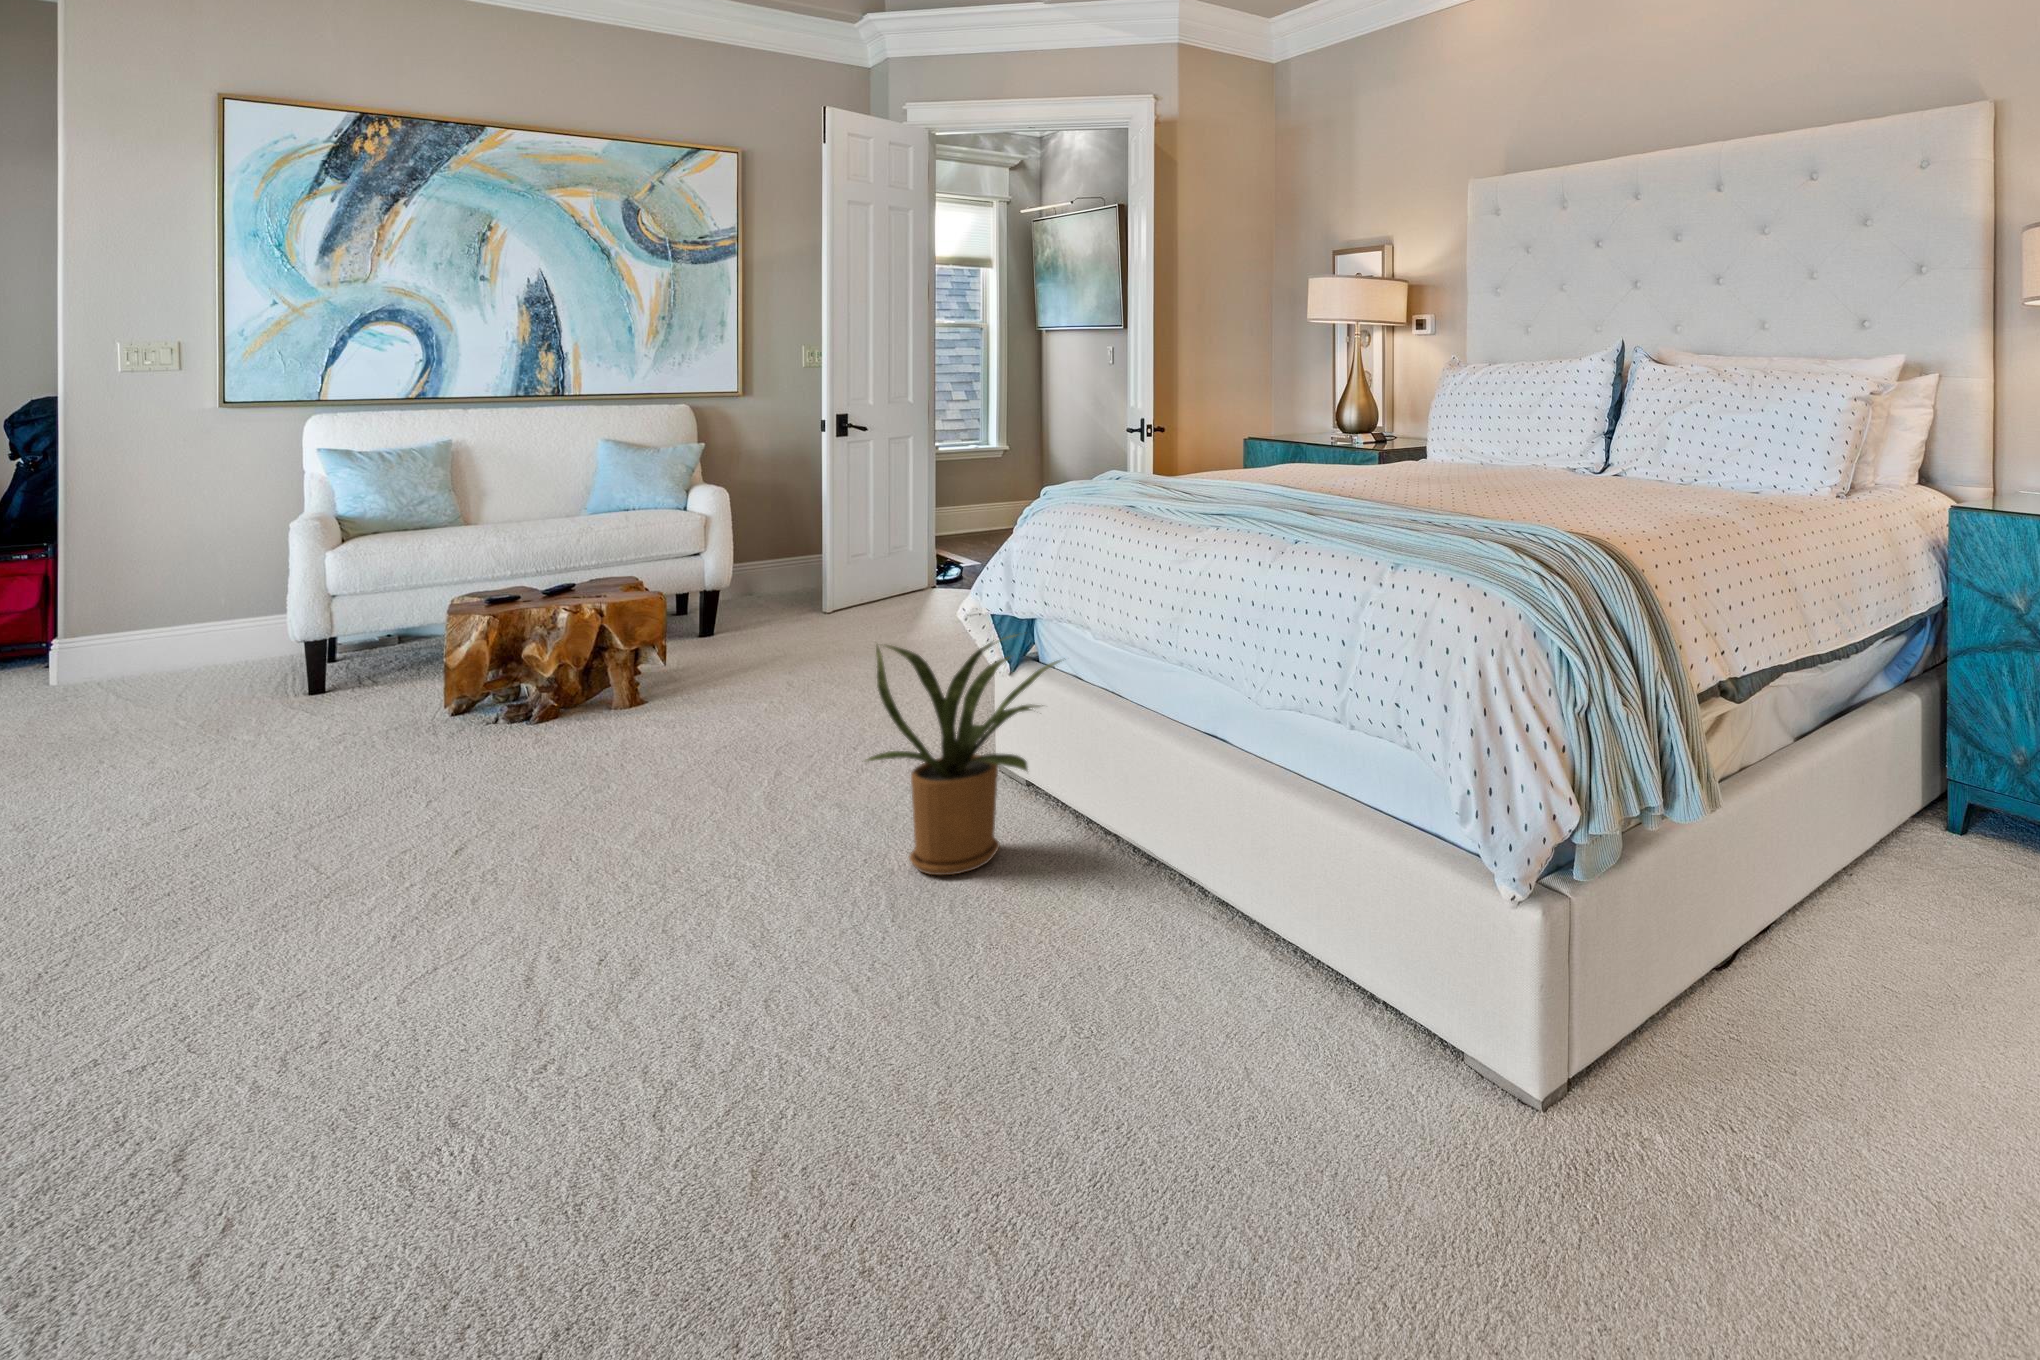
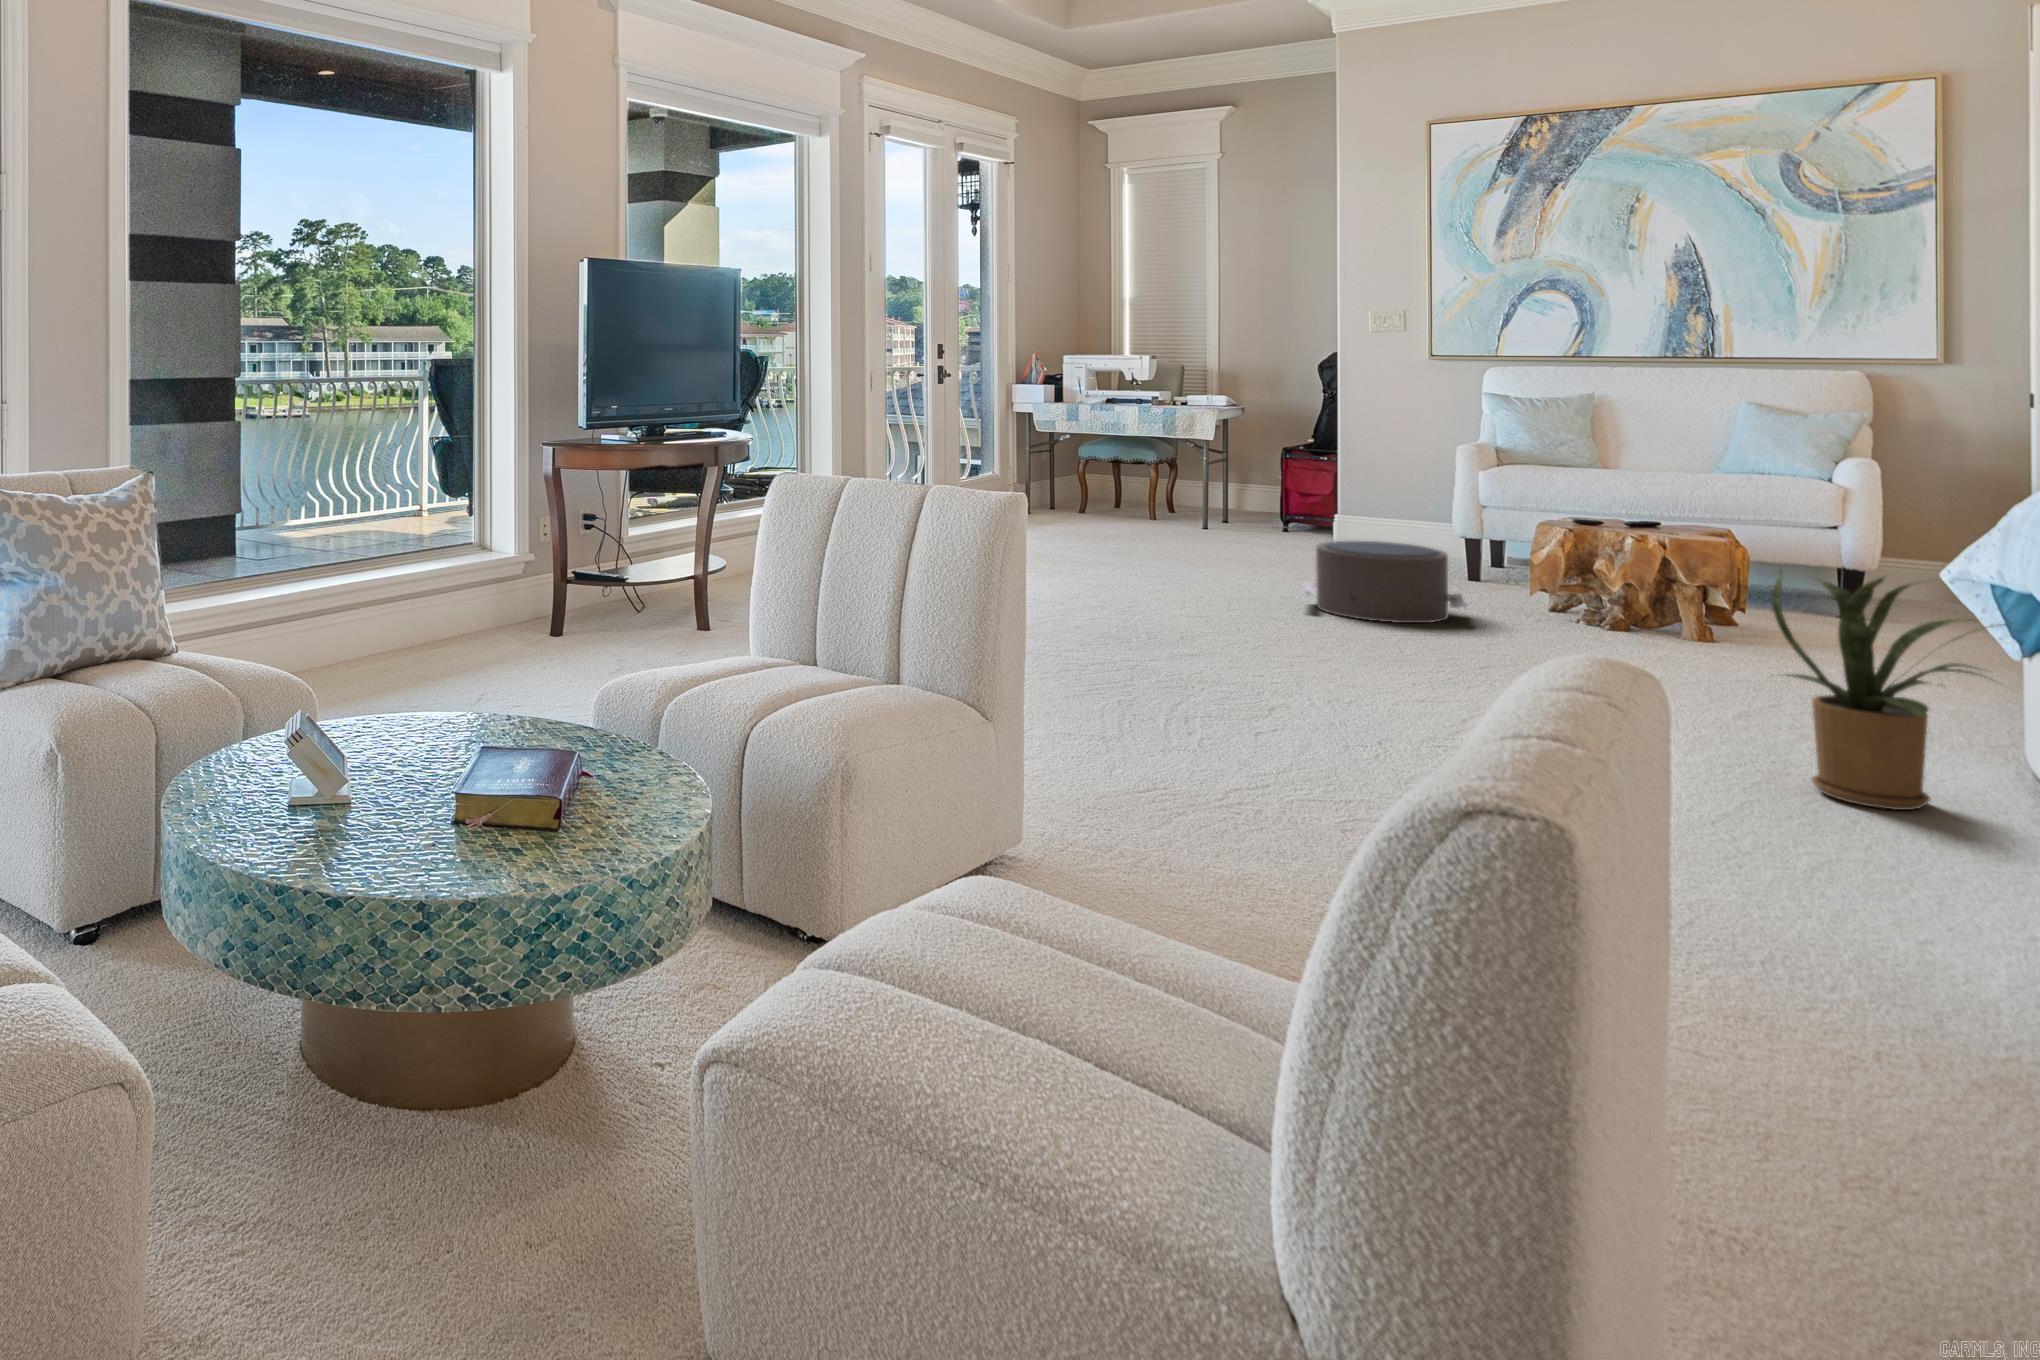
pouf: none [87,677,376,820] -> present [1300,541,1467,623]

